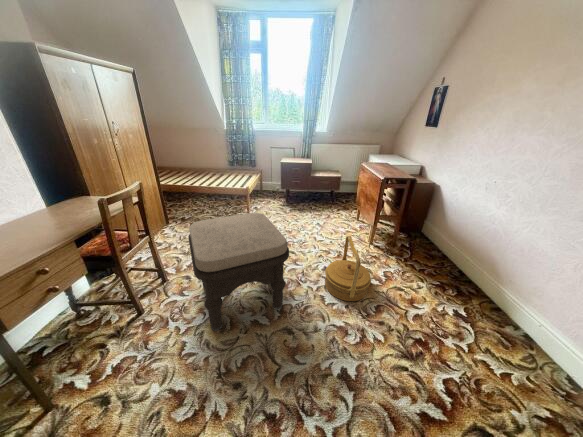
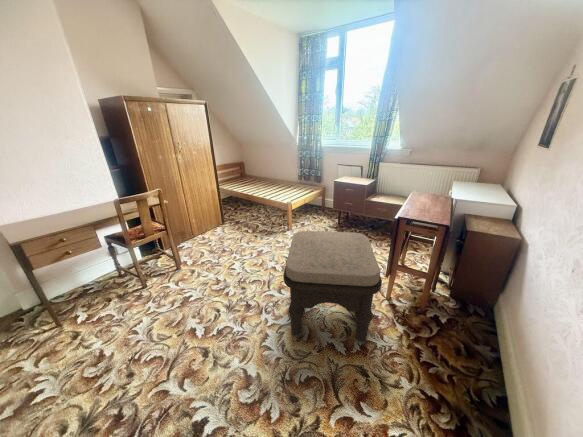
woven basket: present [325,236,371,301] -> none [429,287,503,379]

